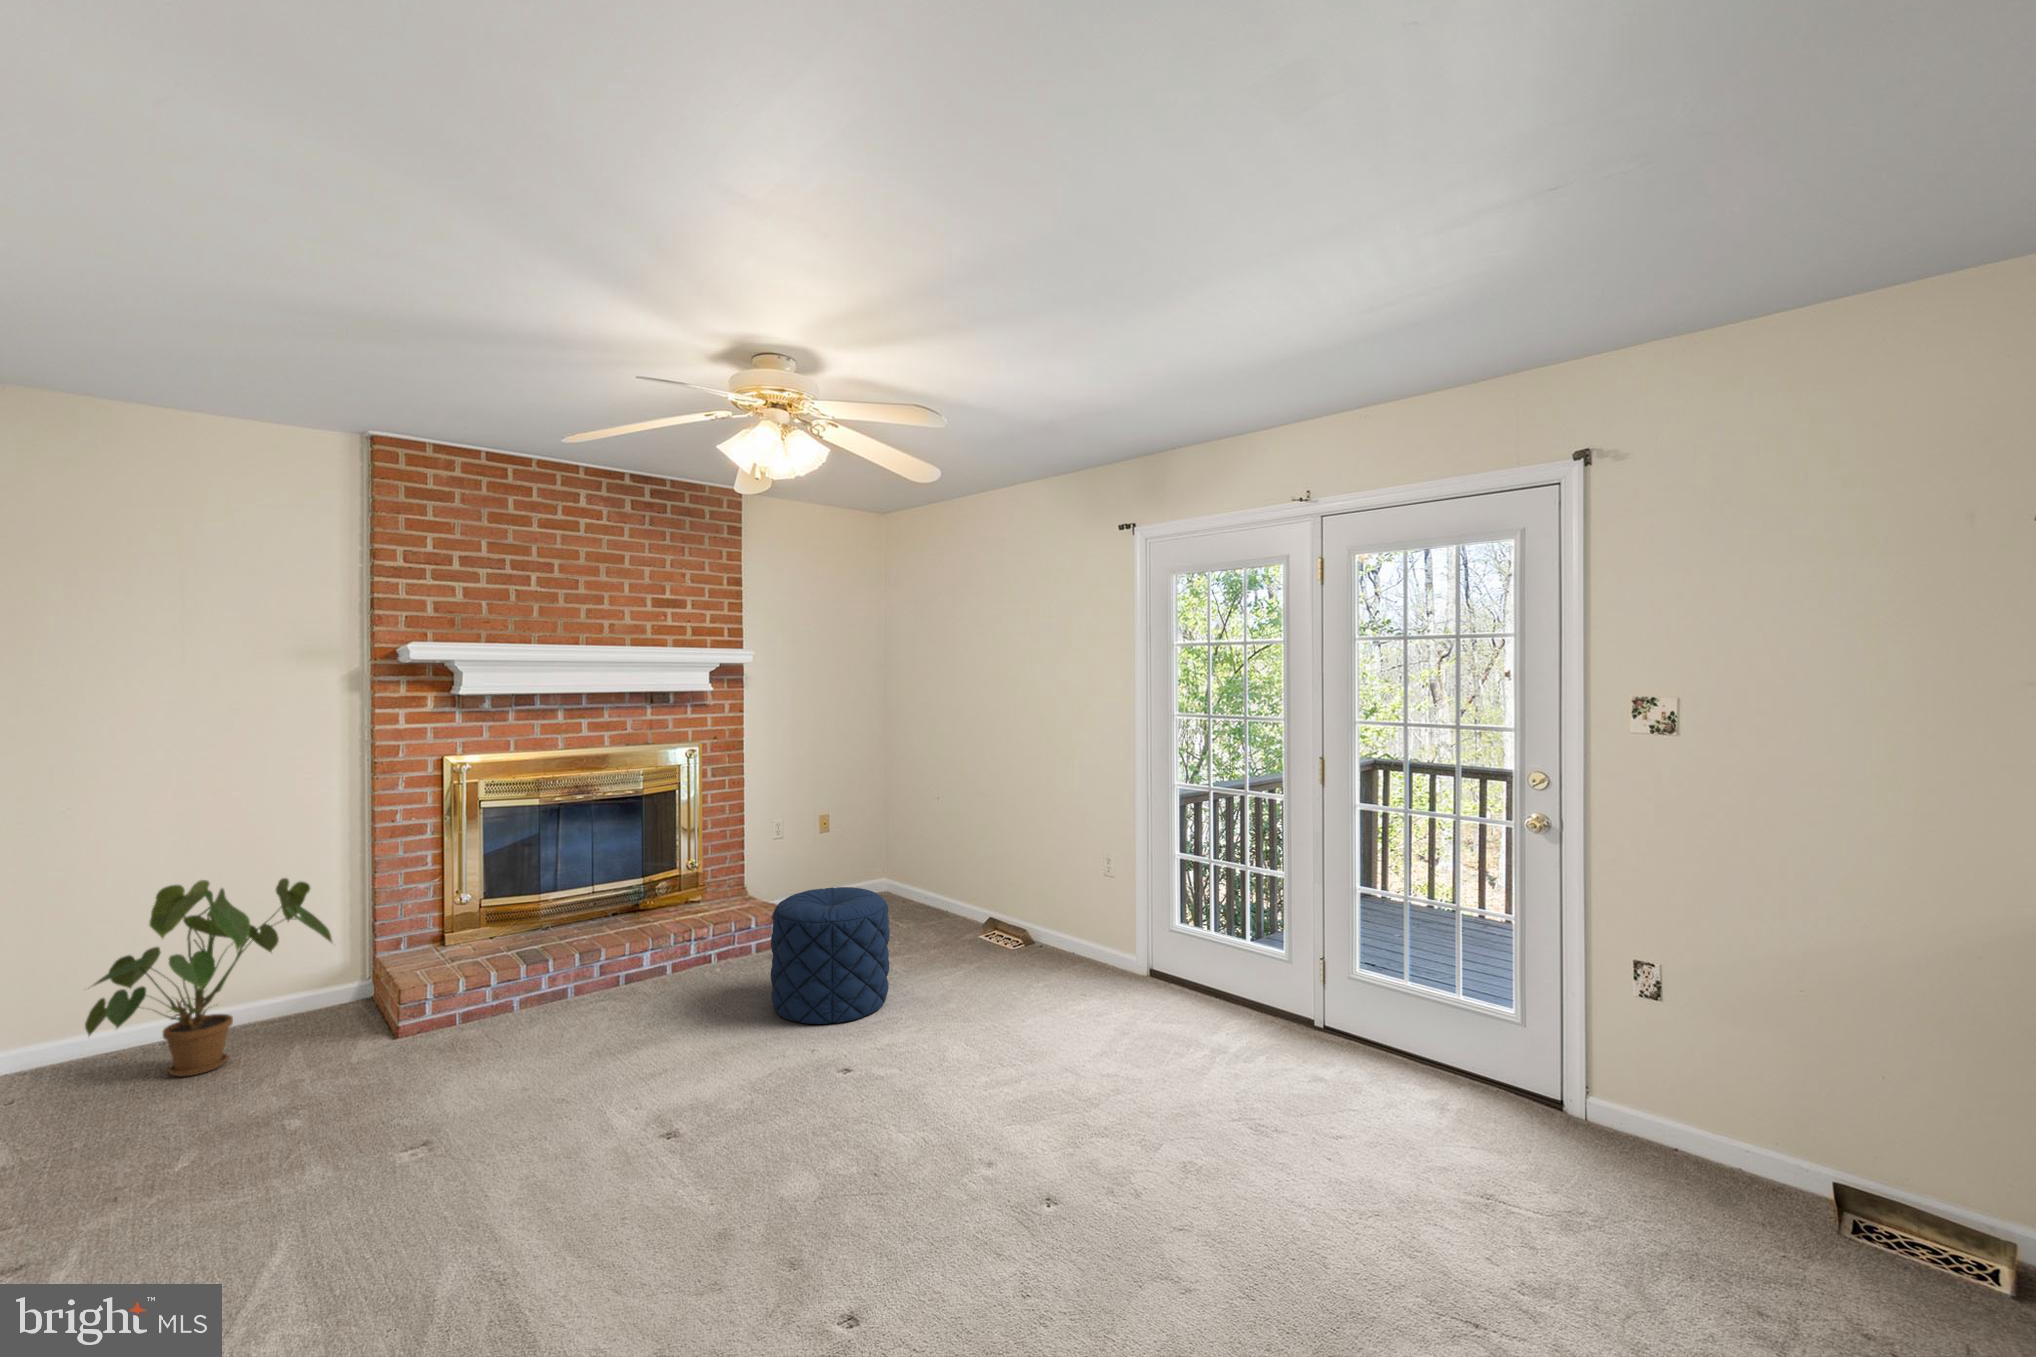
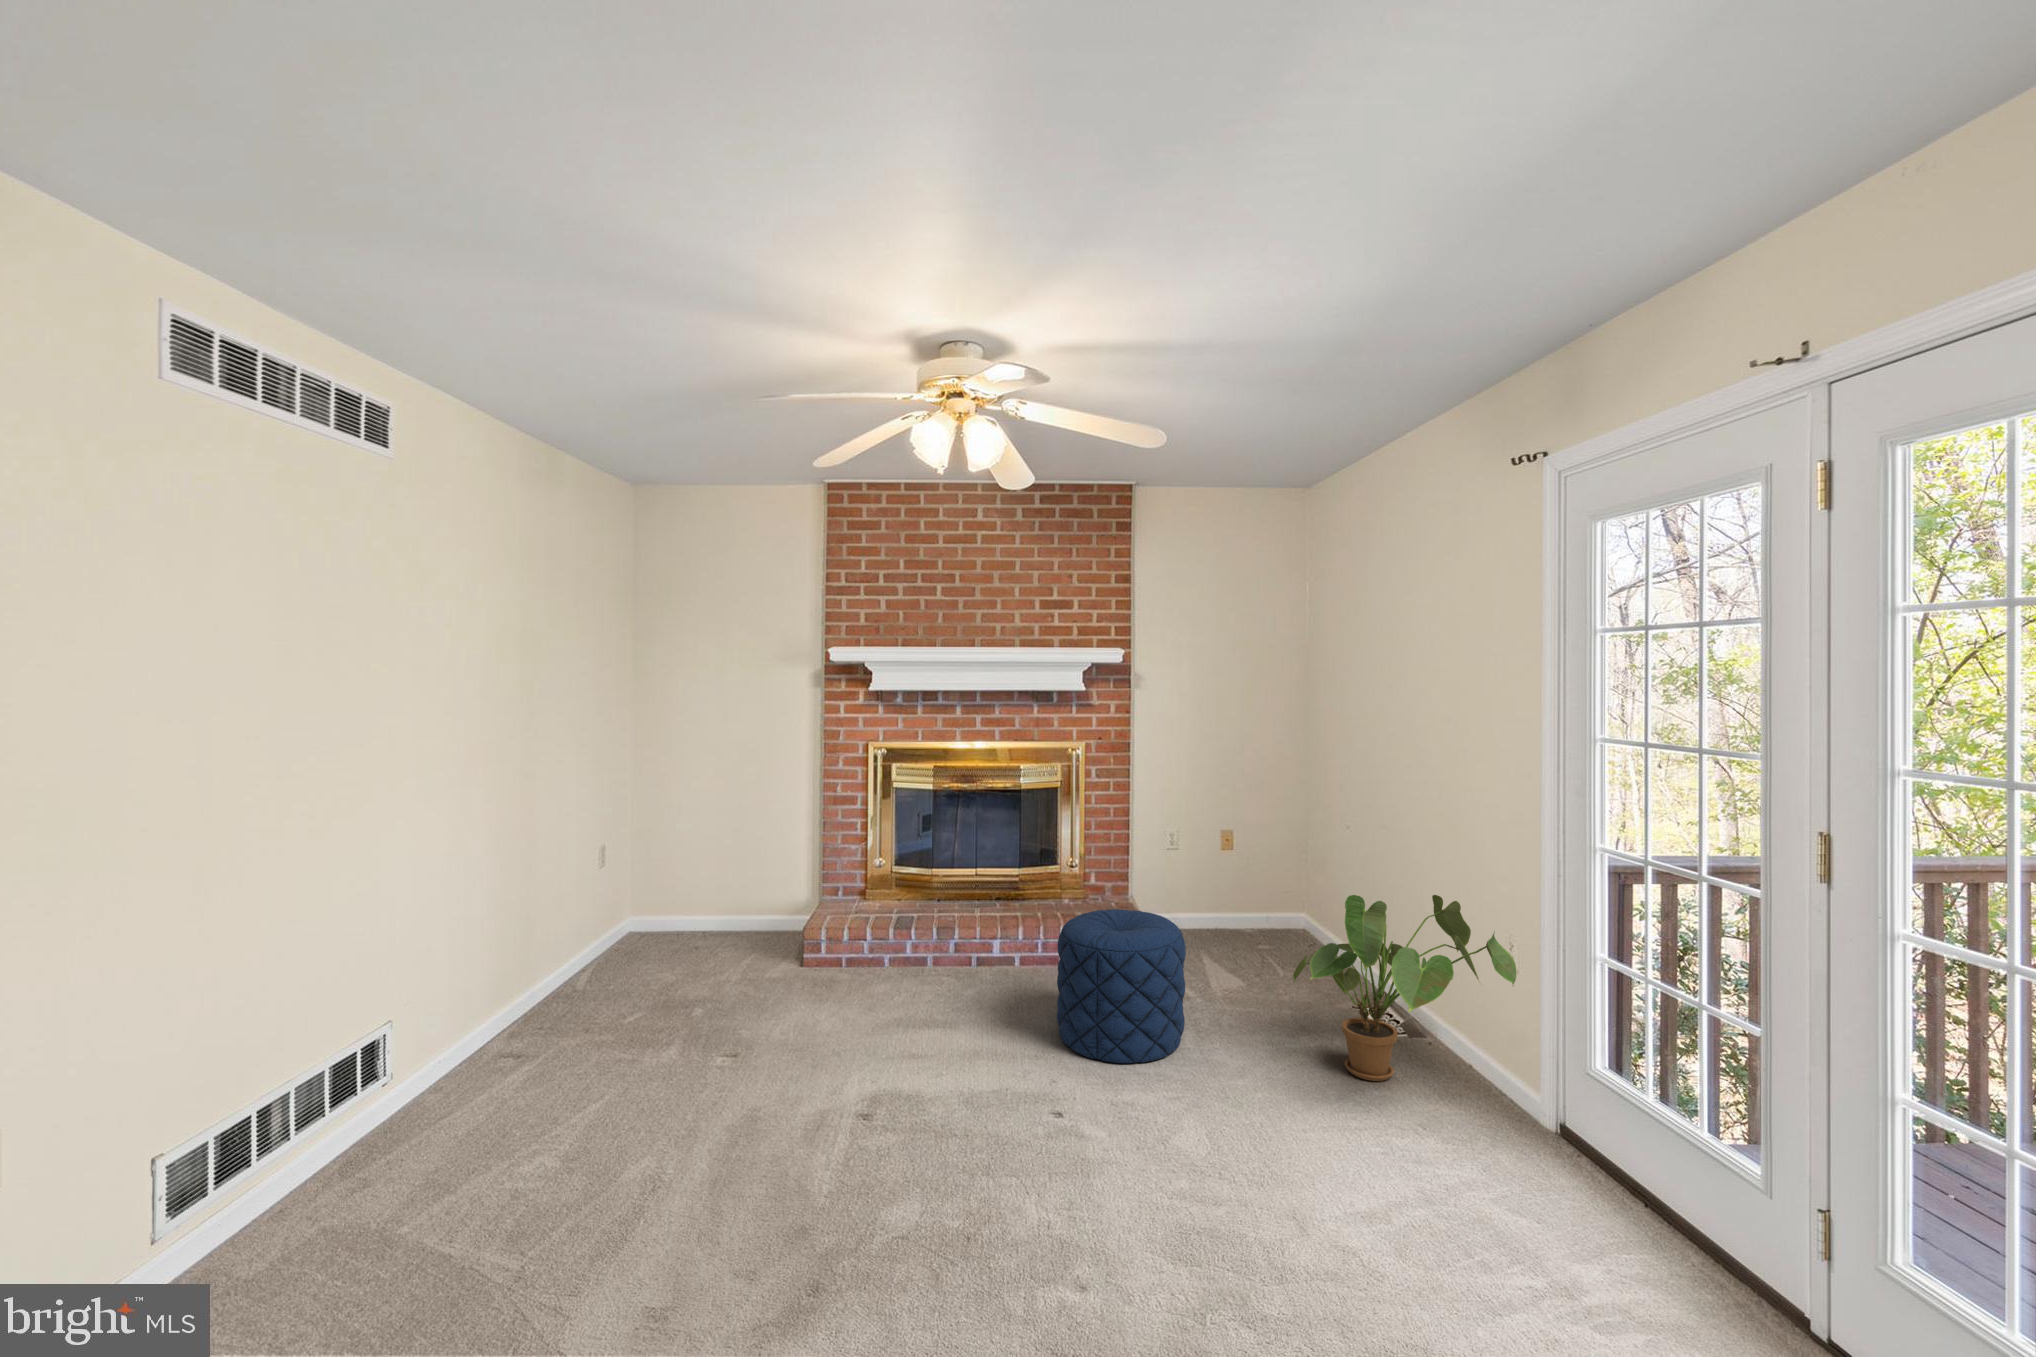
house plant: present [85,878,333,1076] -> present [1293,895,1517,1081]

